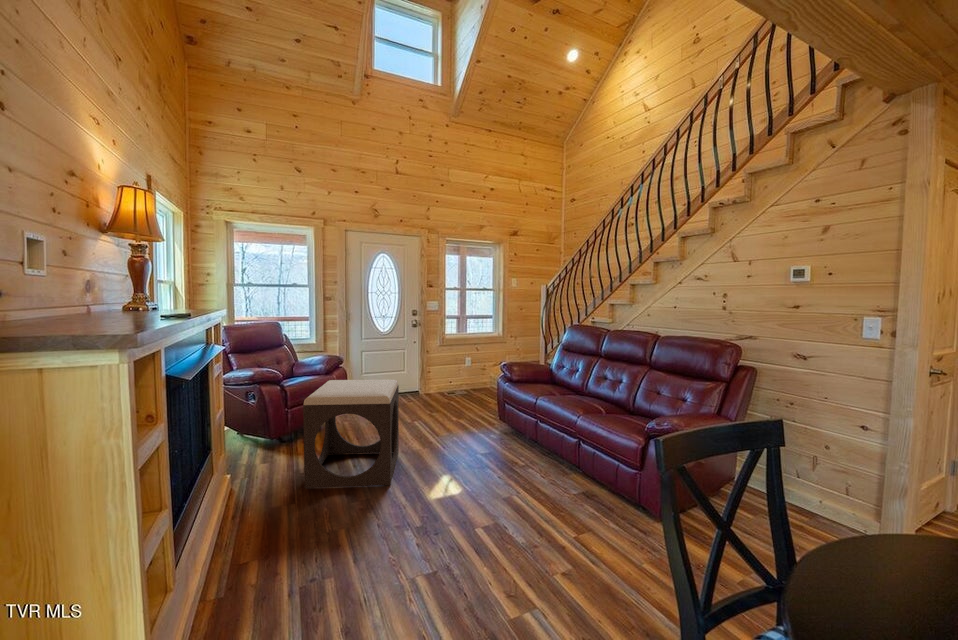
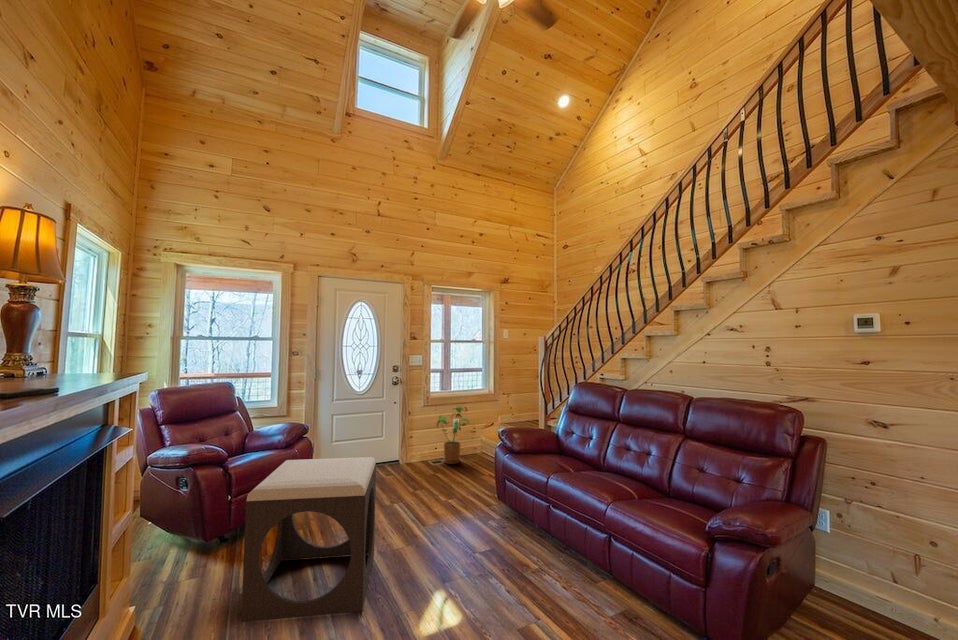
house plant: none [451,346,479,394] -> present [437,406,469,464]

